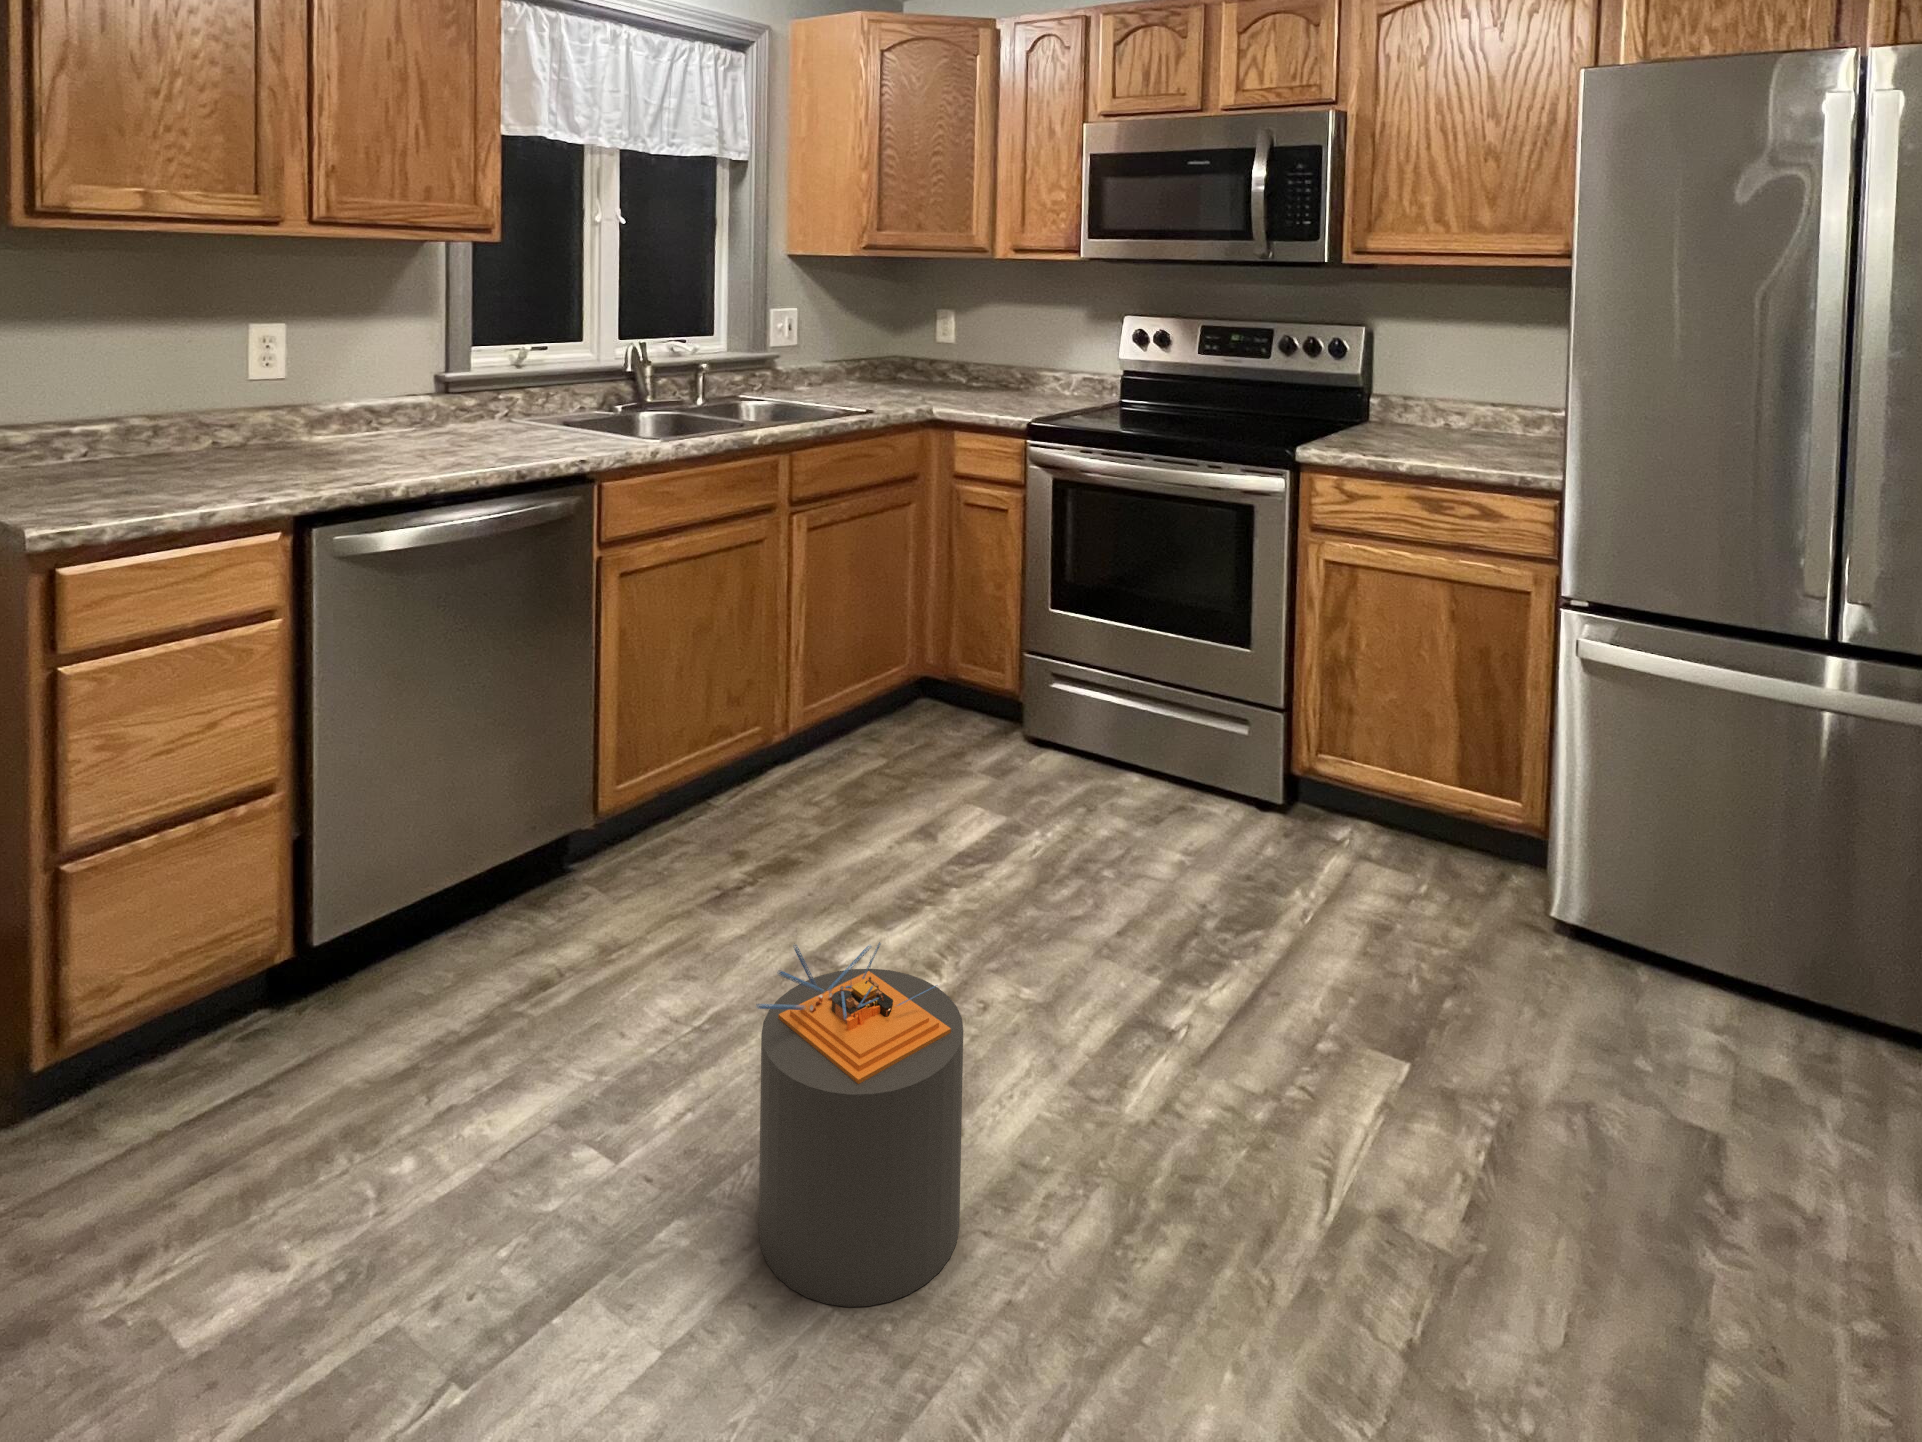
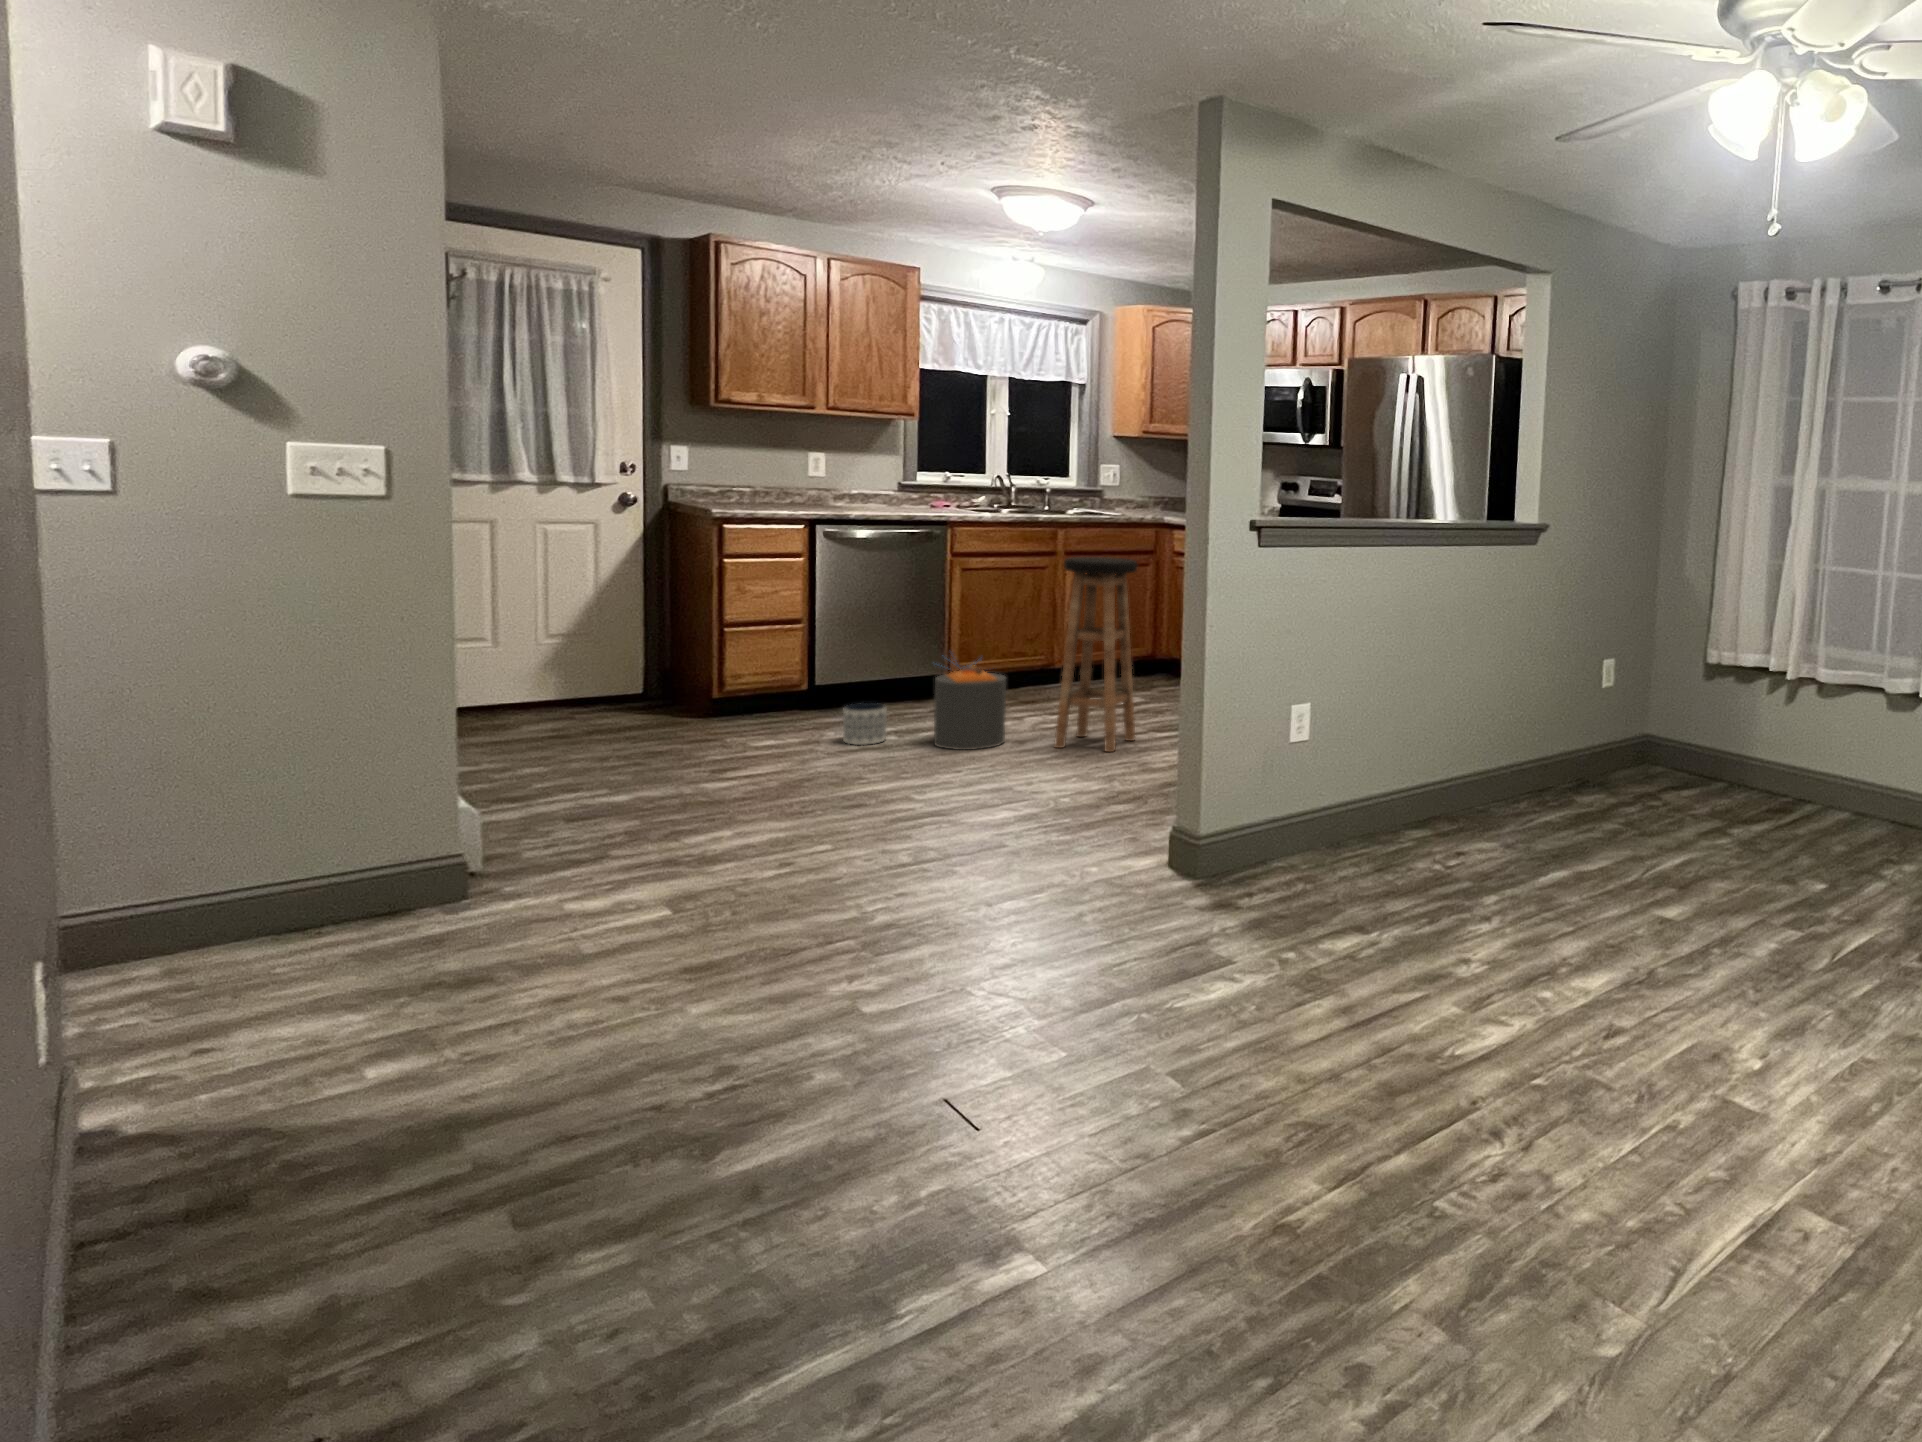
bar stool: none [1096,600,1311,1220] -> present [1054,557,1137,752]
planter: none [481,1132,612,1334] -> present [843,703,887,745]

